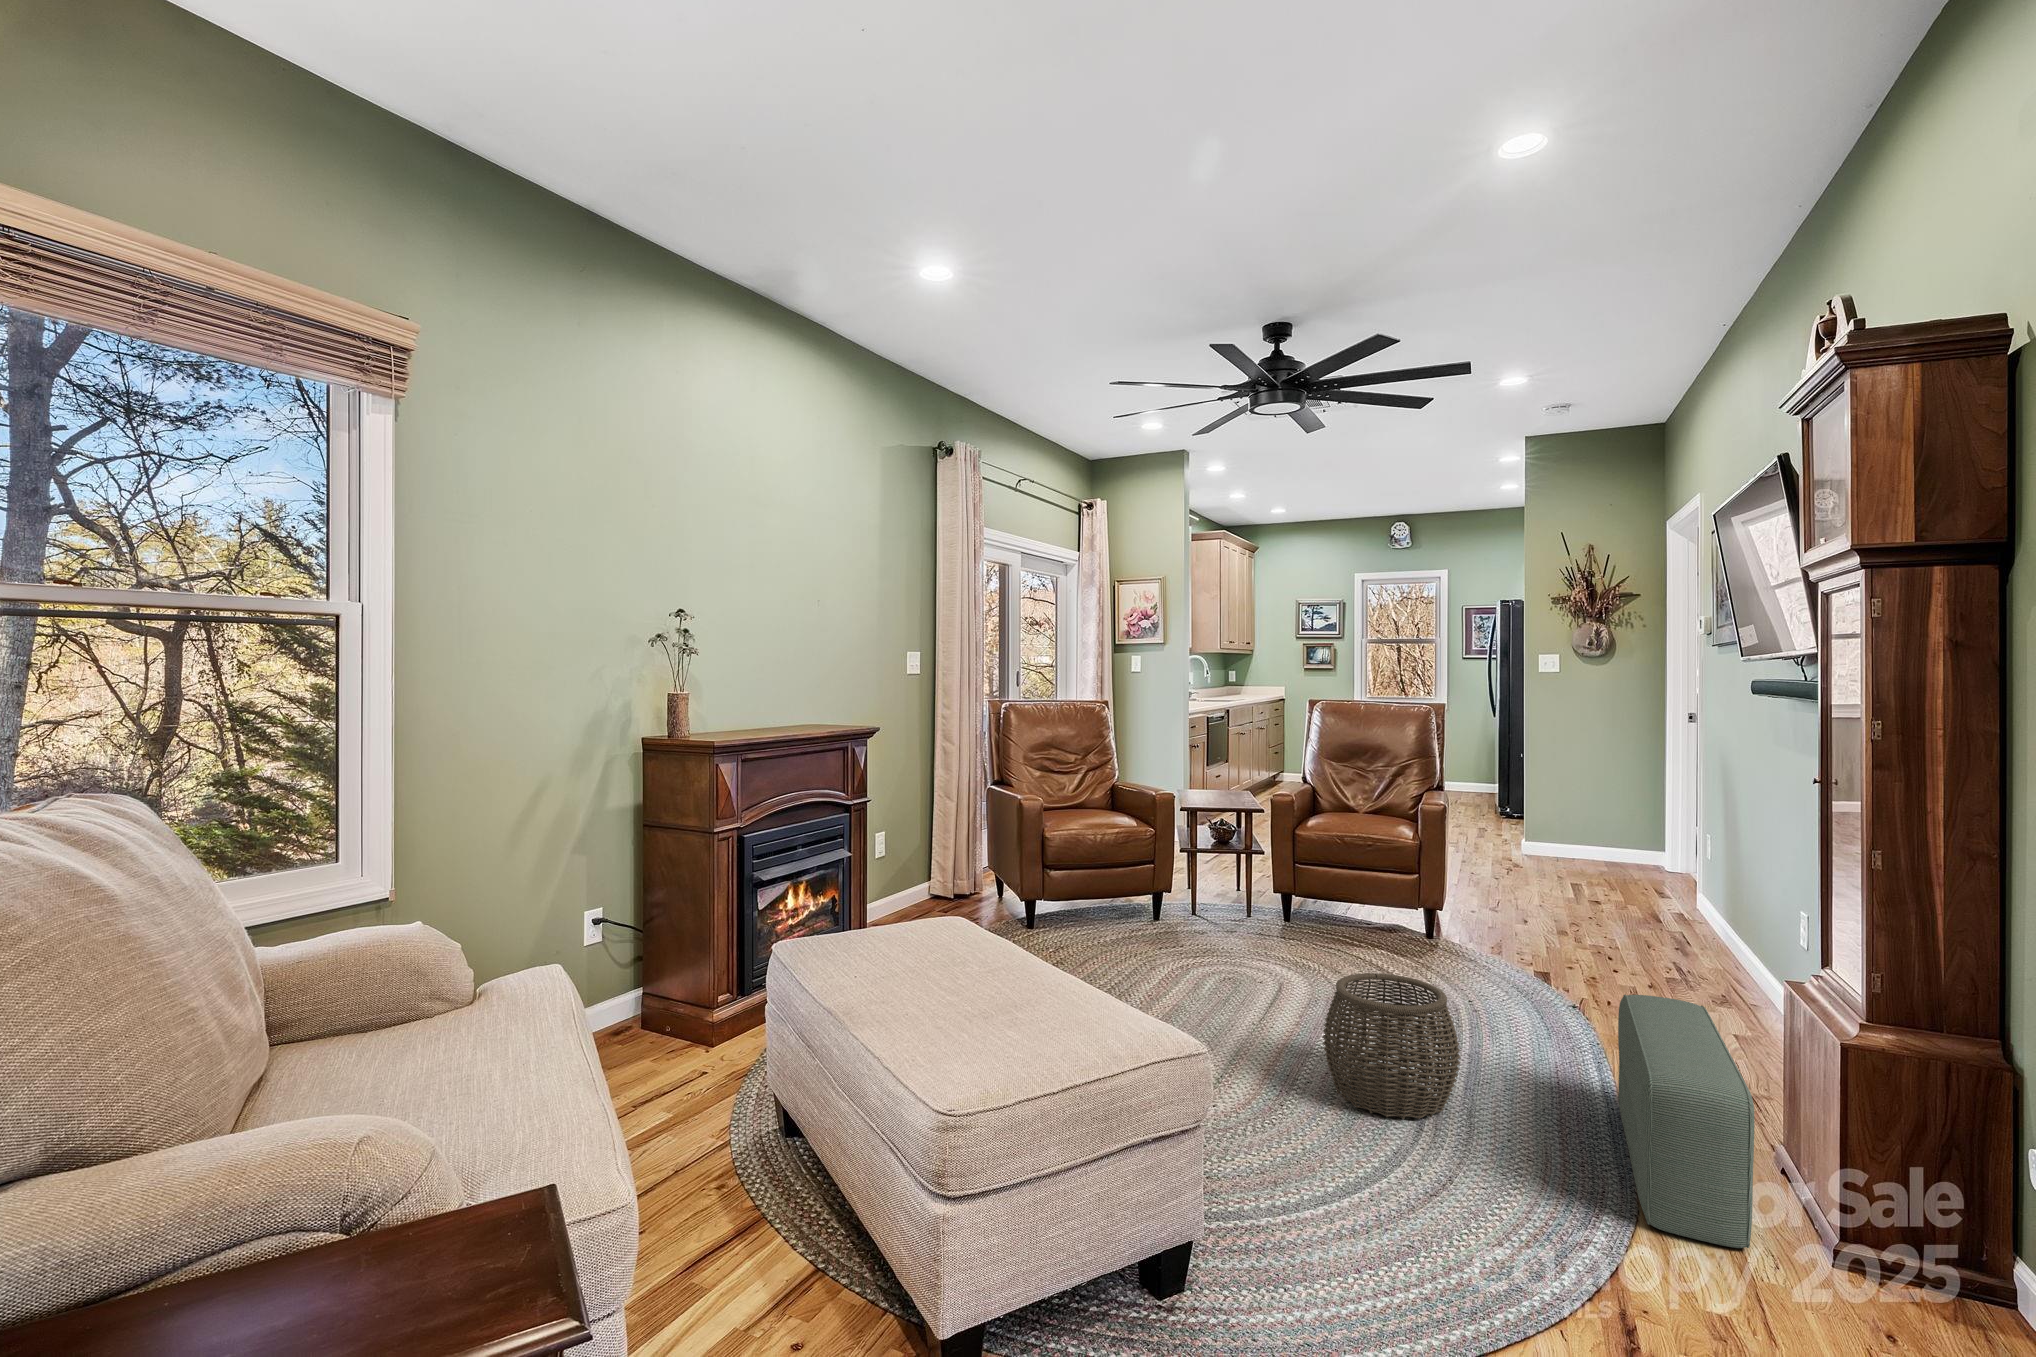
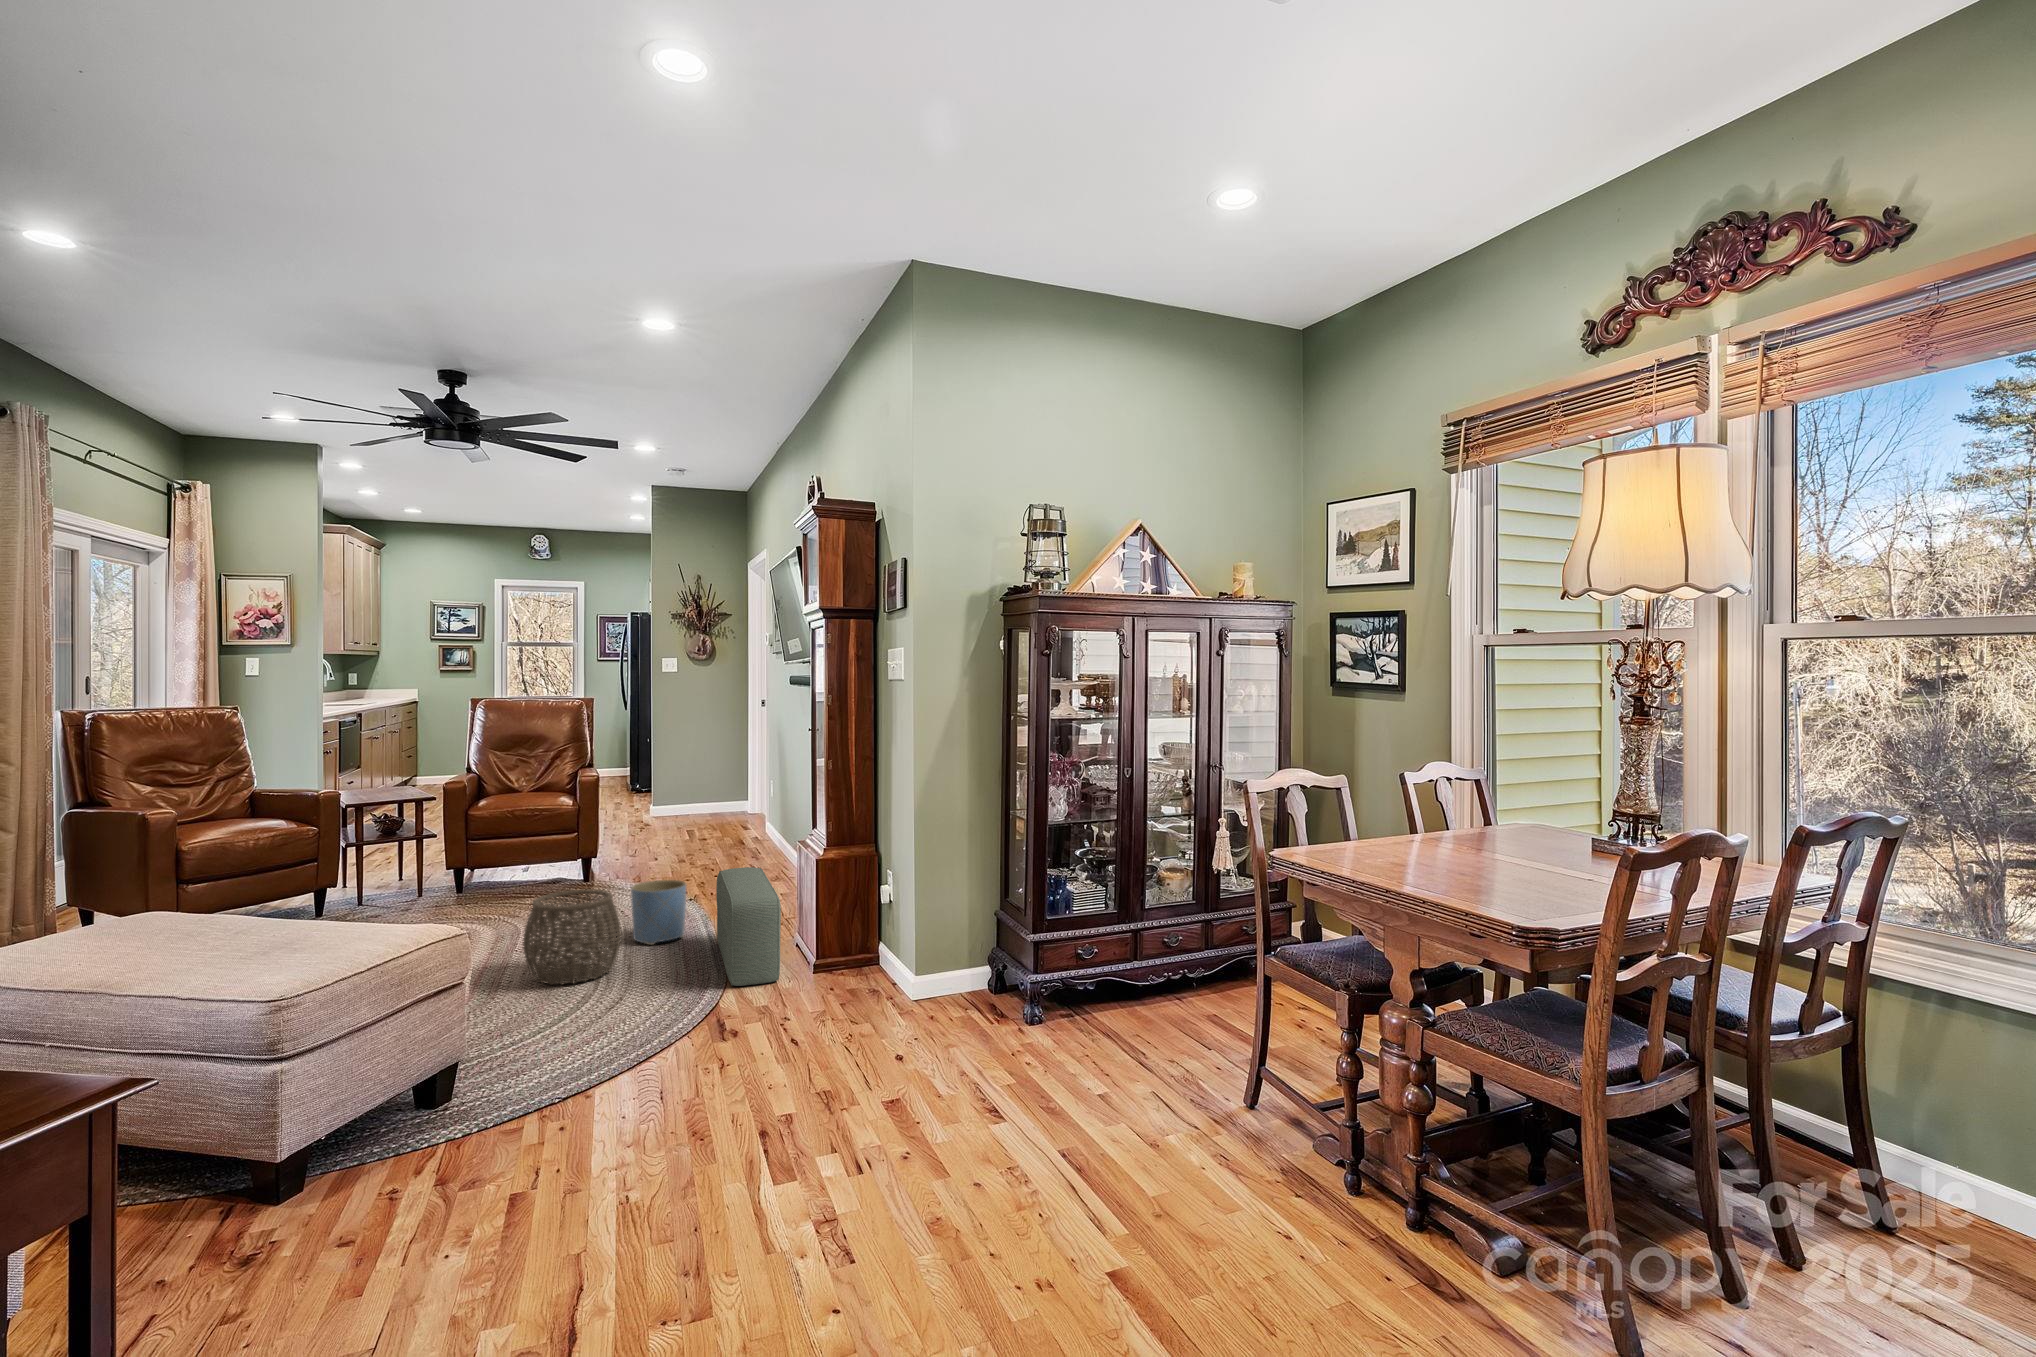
planter: none [1479,976,1566,1079] -> present [631,880,686,945]

